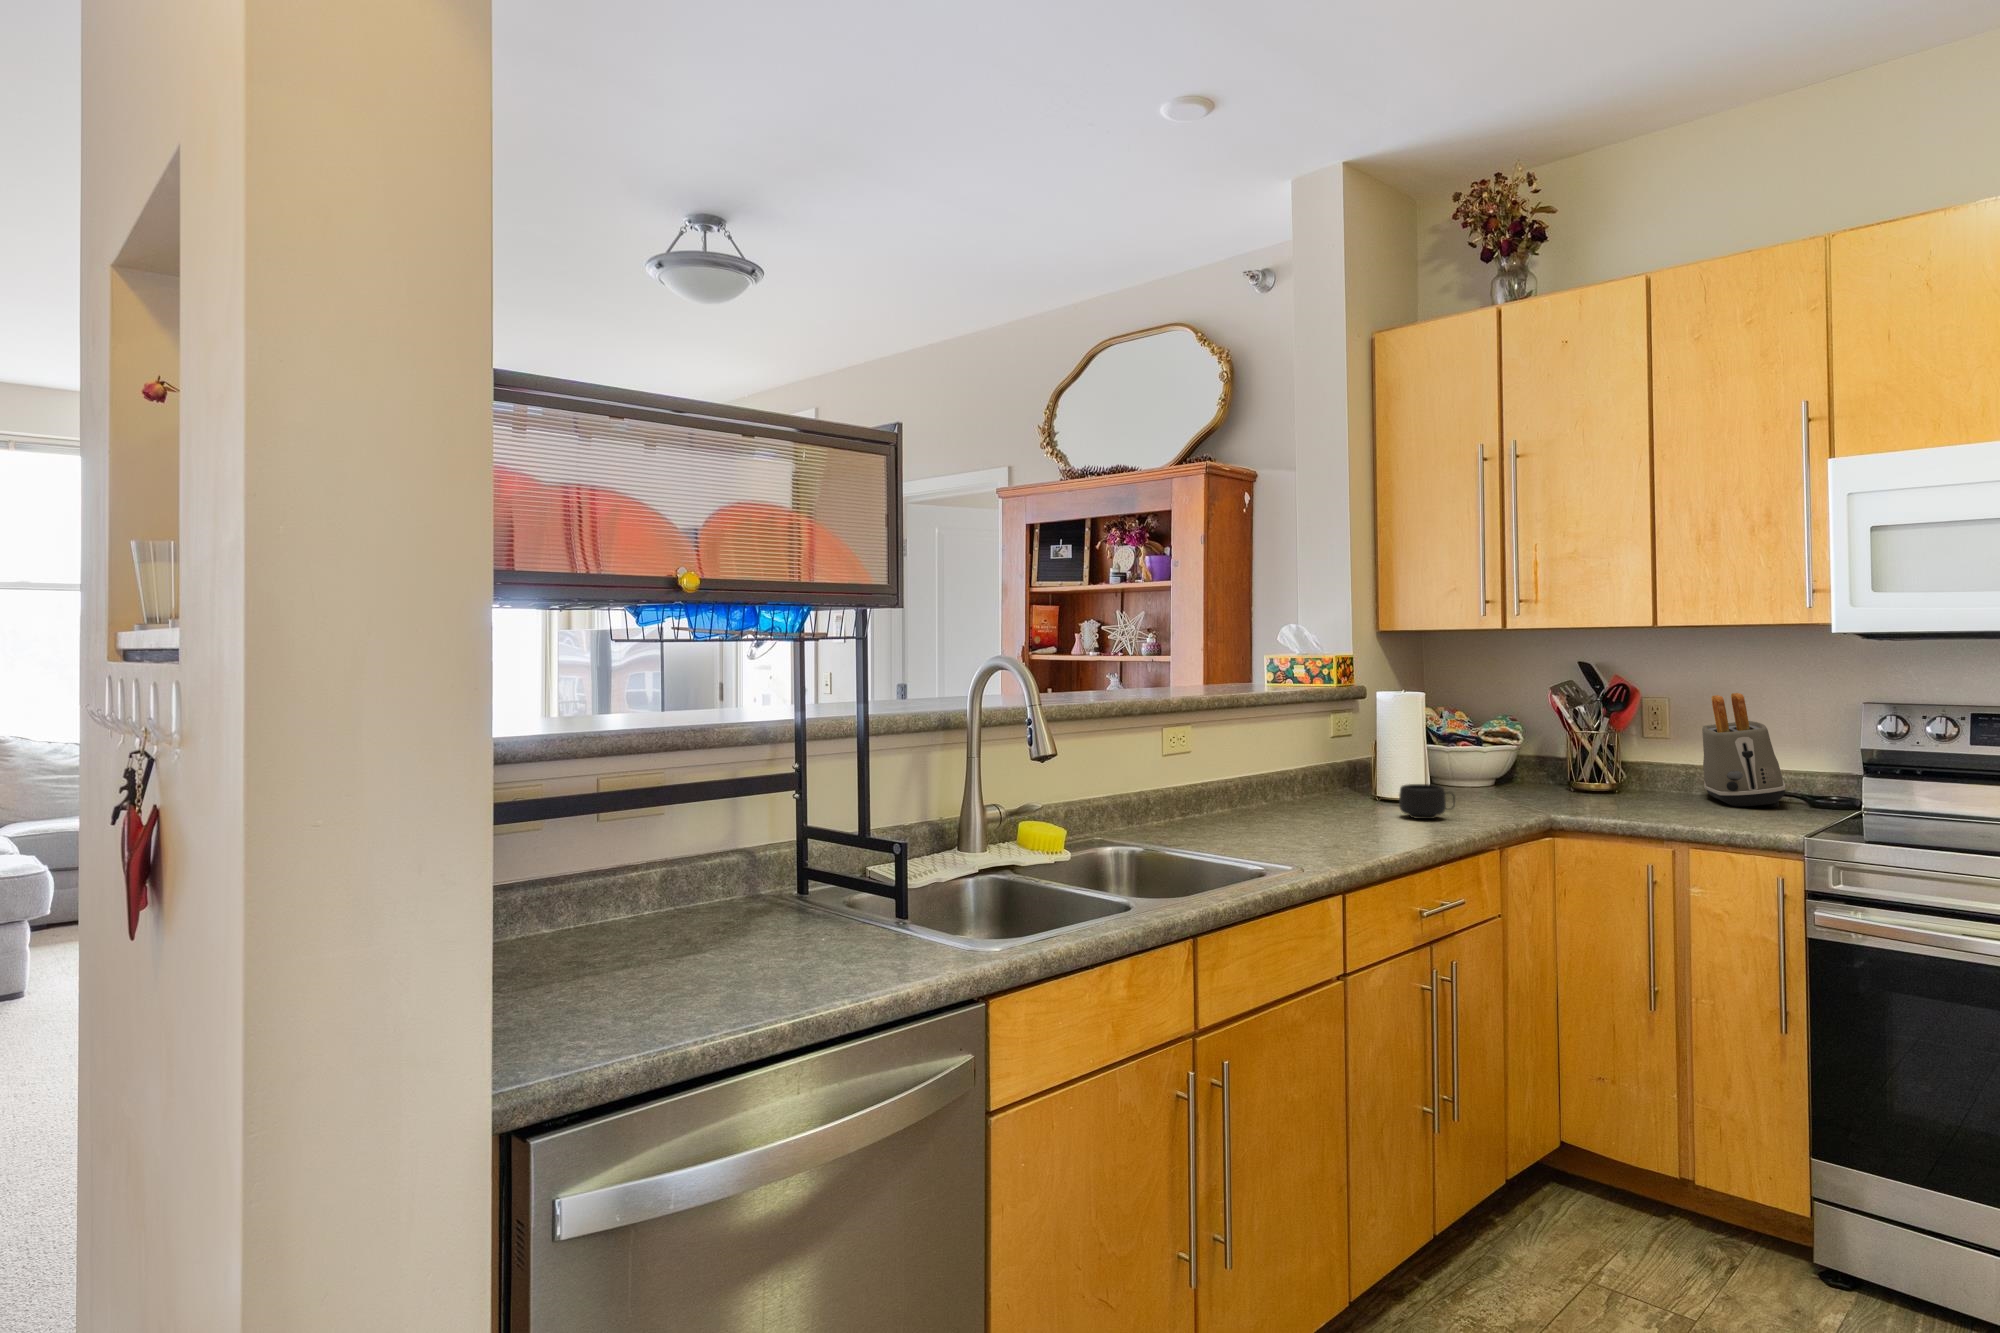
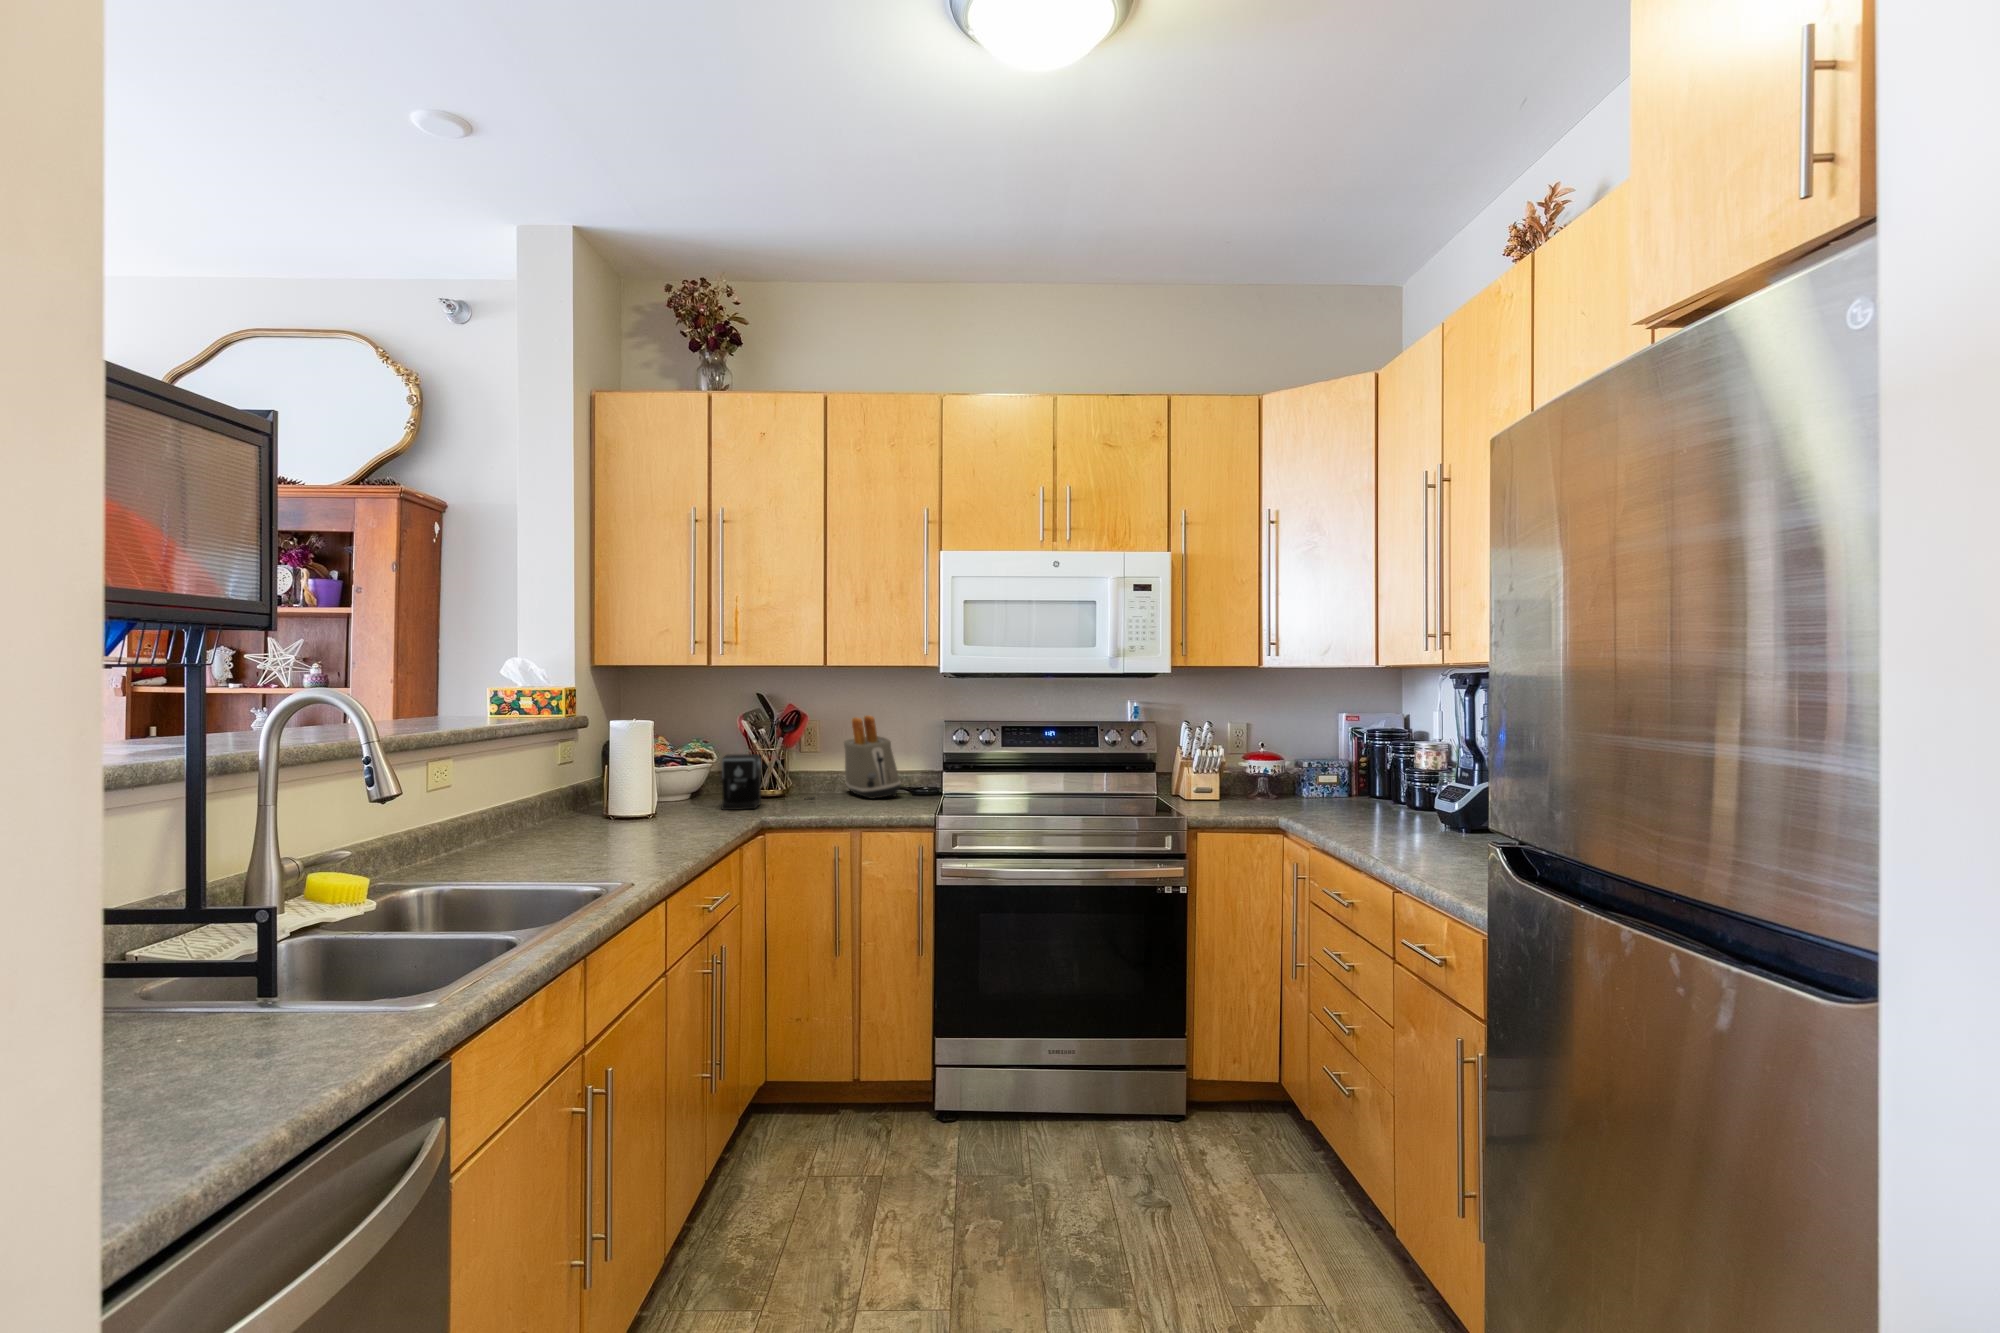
coffee maker: none [1510,736,1645,804] -> present [722,754,814,810]
mug: present [1399,784,1455,819] -> none [646,801,695,833]

